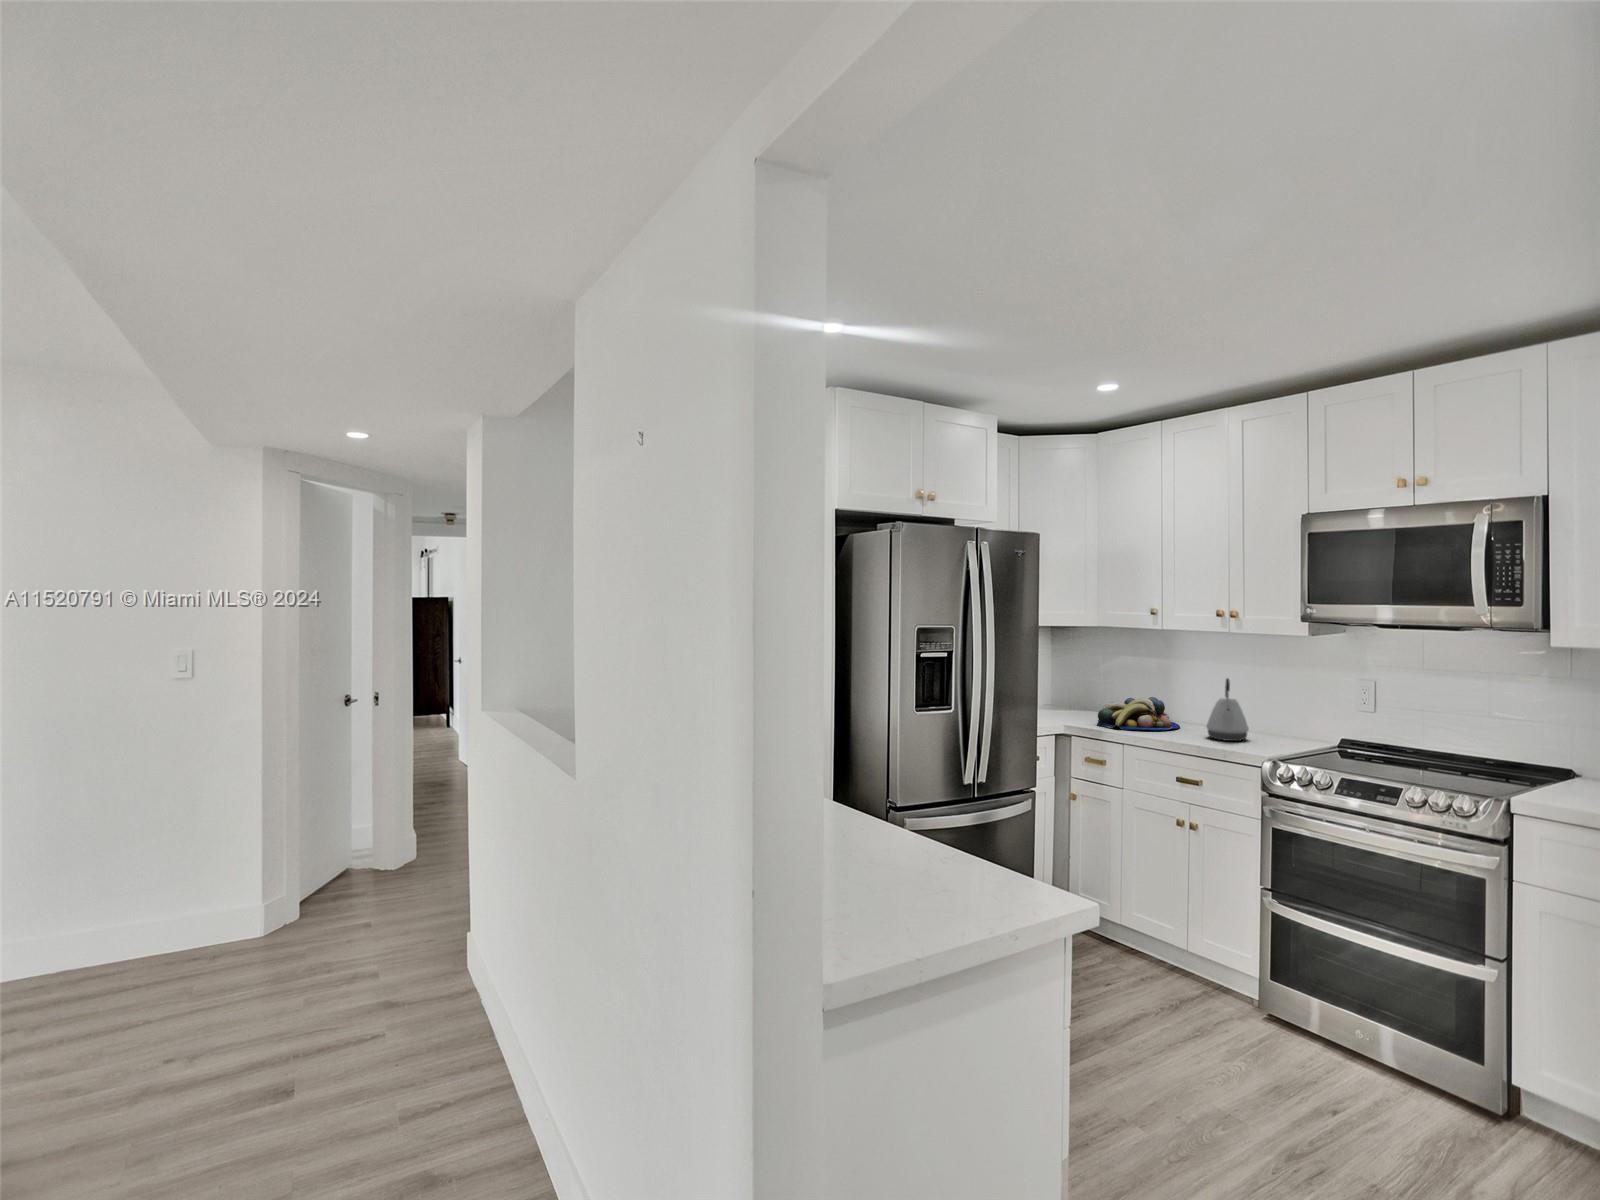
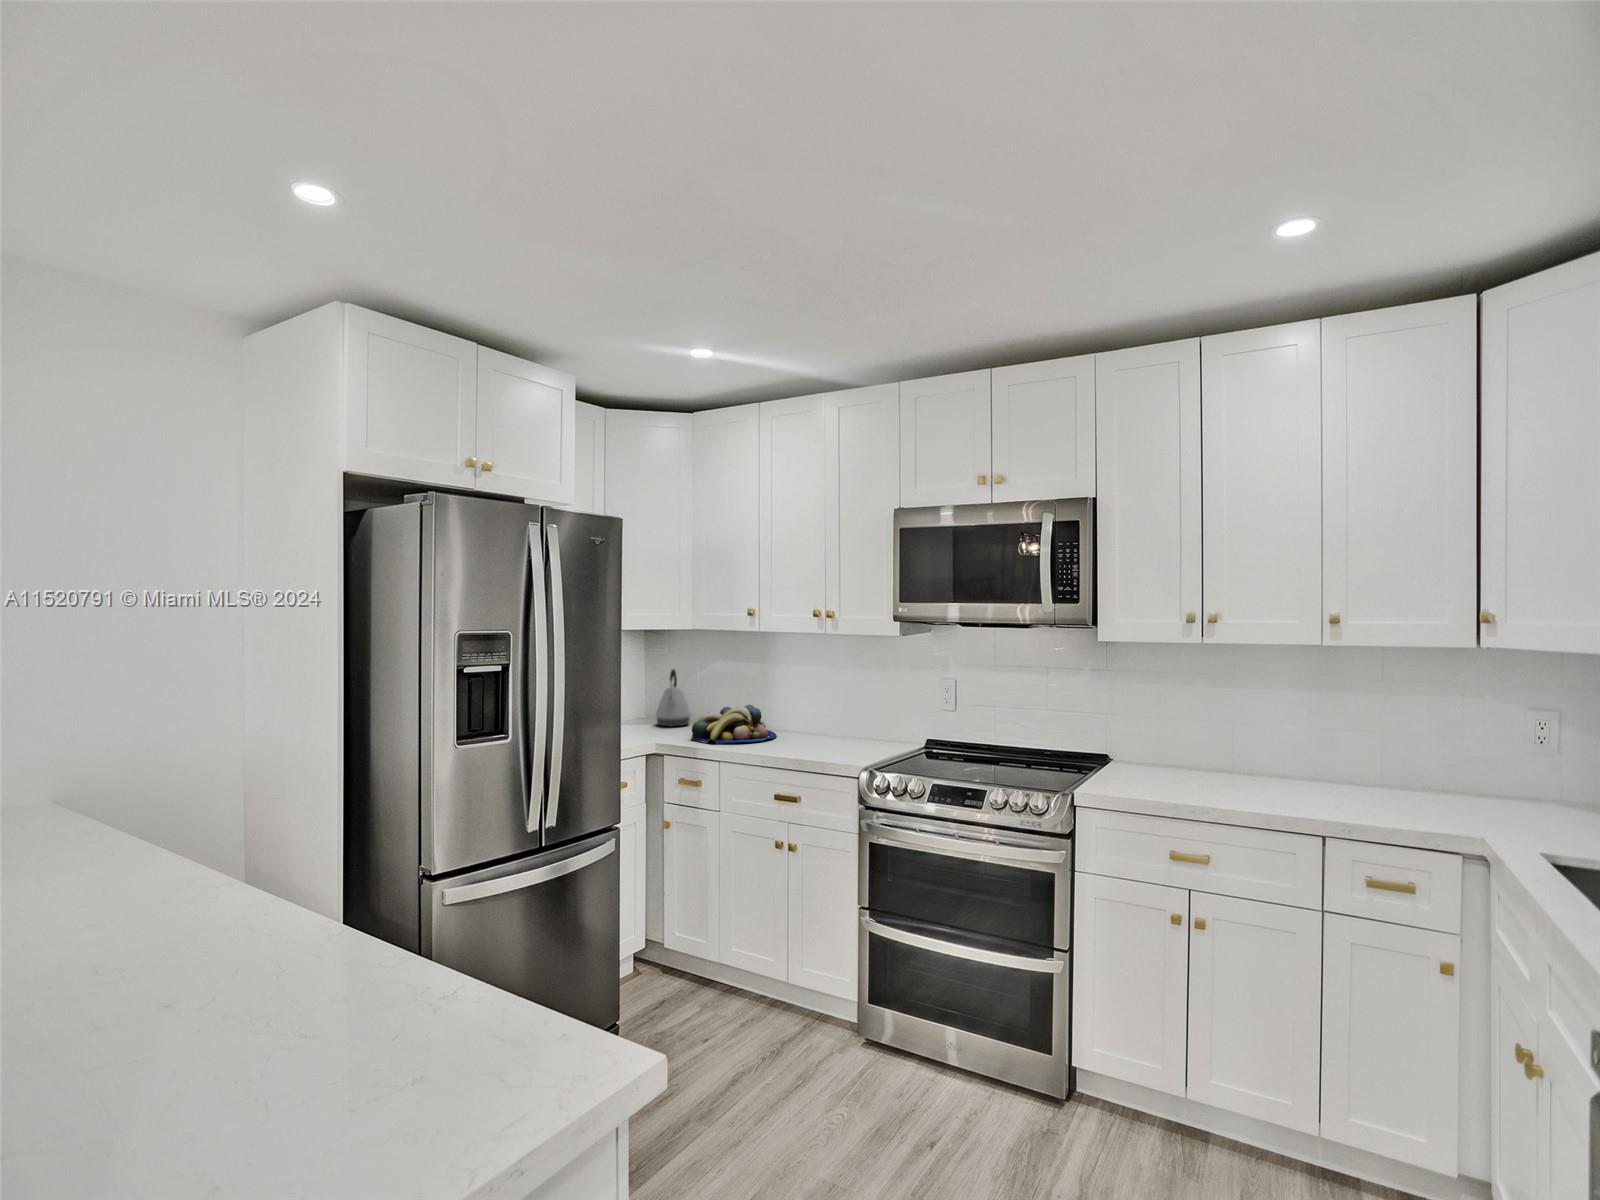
kettle: present [1206,678,1249,741] -> present [656,669,691,726]

